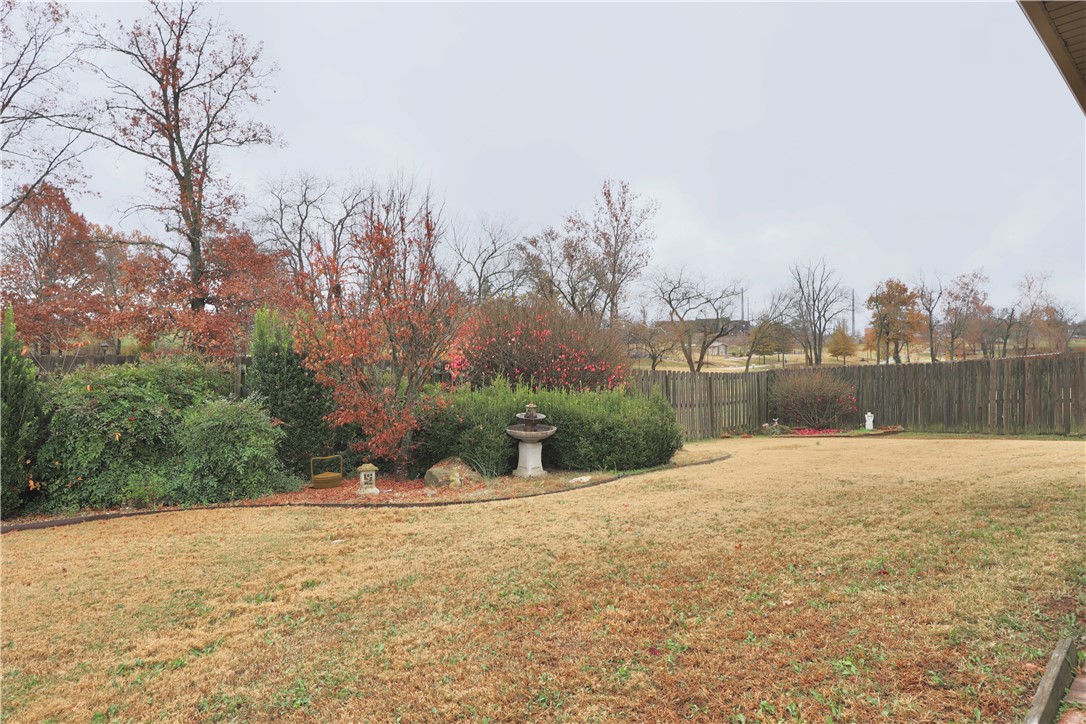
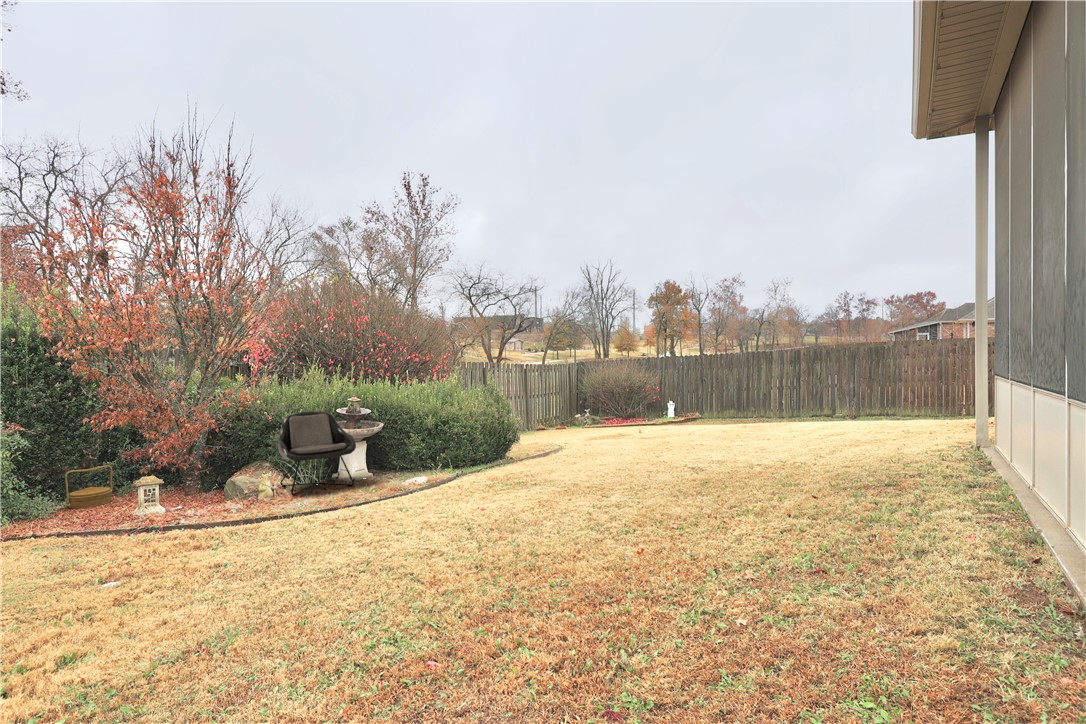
lounge chair: none [464,413,530,488] -> present [278,411,356,496]

